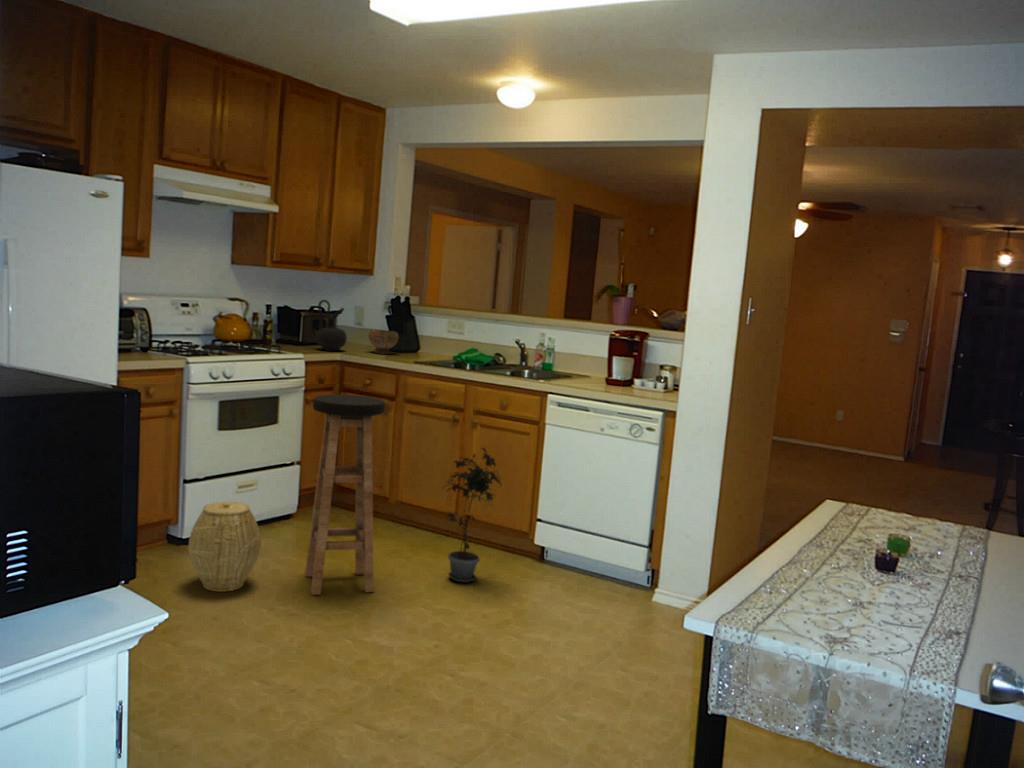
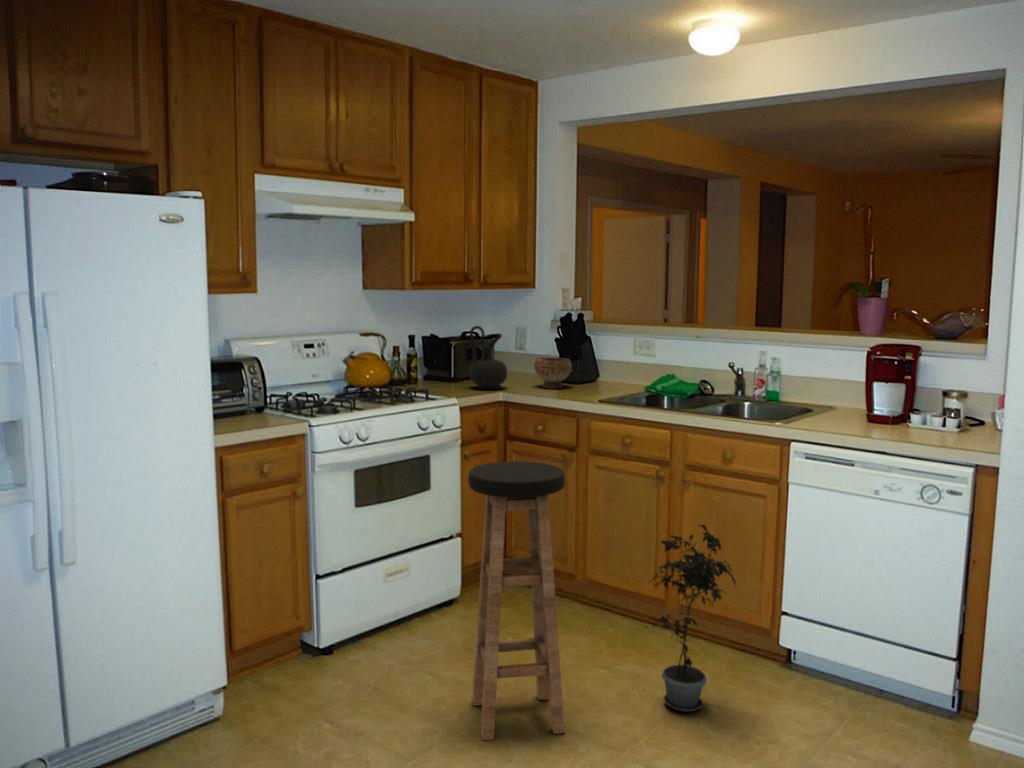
woven basket: present [189,502,261,592] -> none [320,612,412,736]

